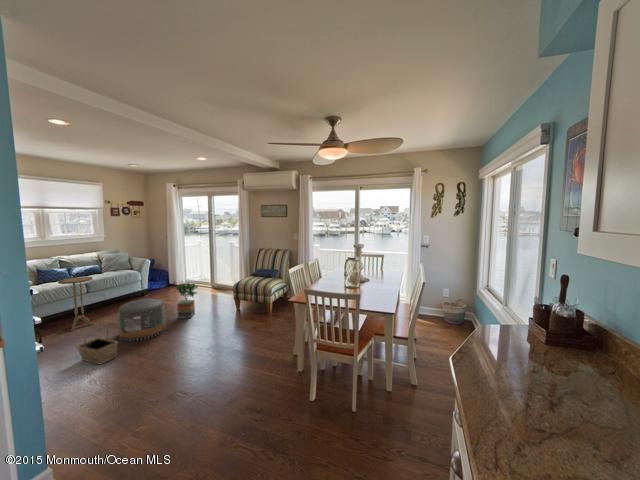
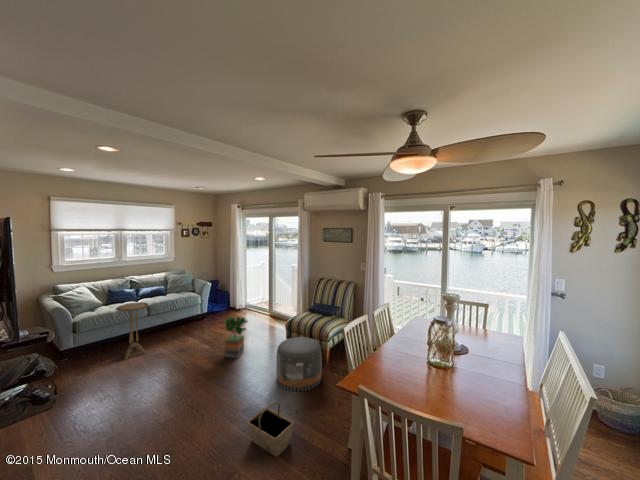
pouf: present [118,299,166,341] -> present [276,337,322,391]
basket: present [77,331,118,364] -> present [247,402,293,457]

